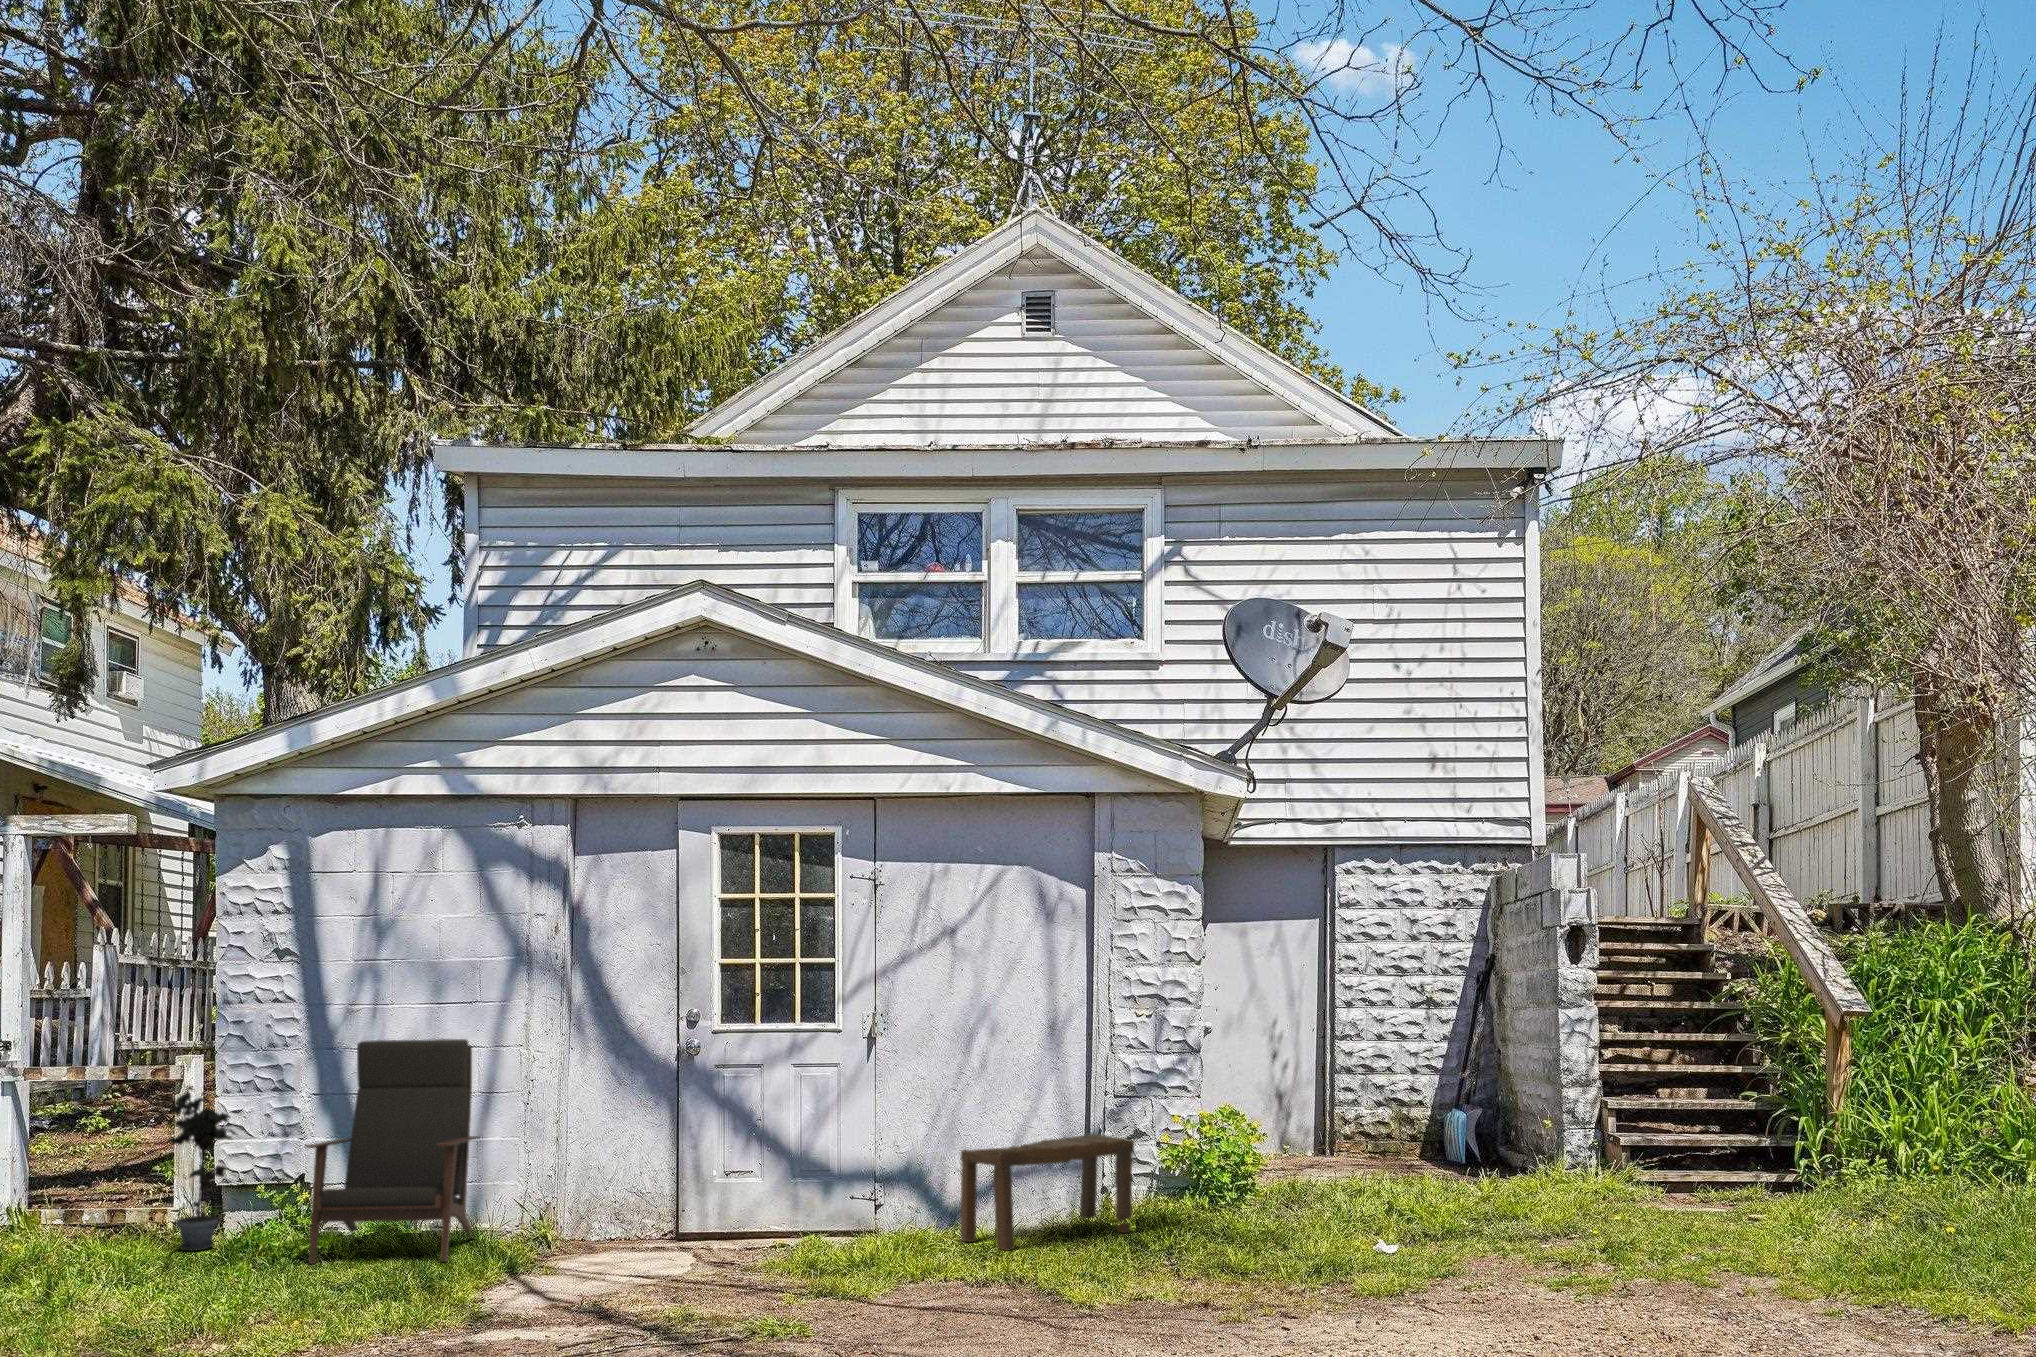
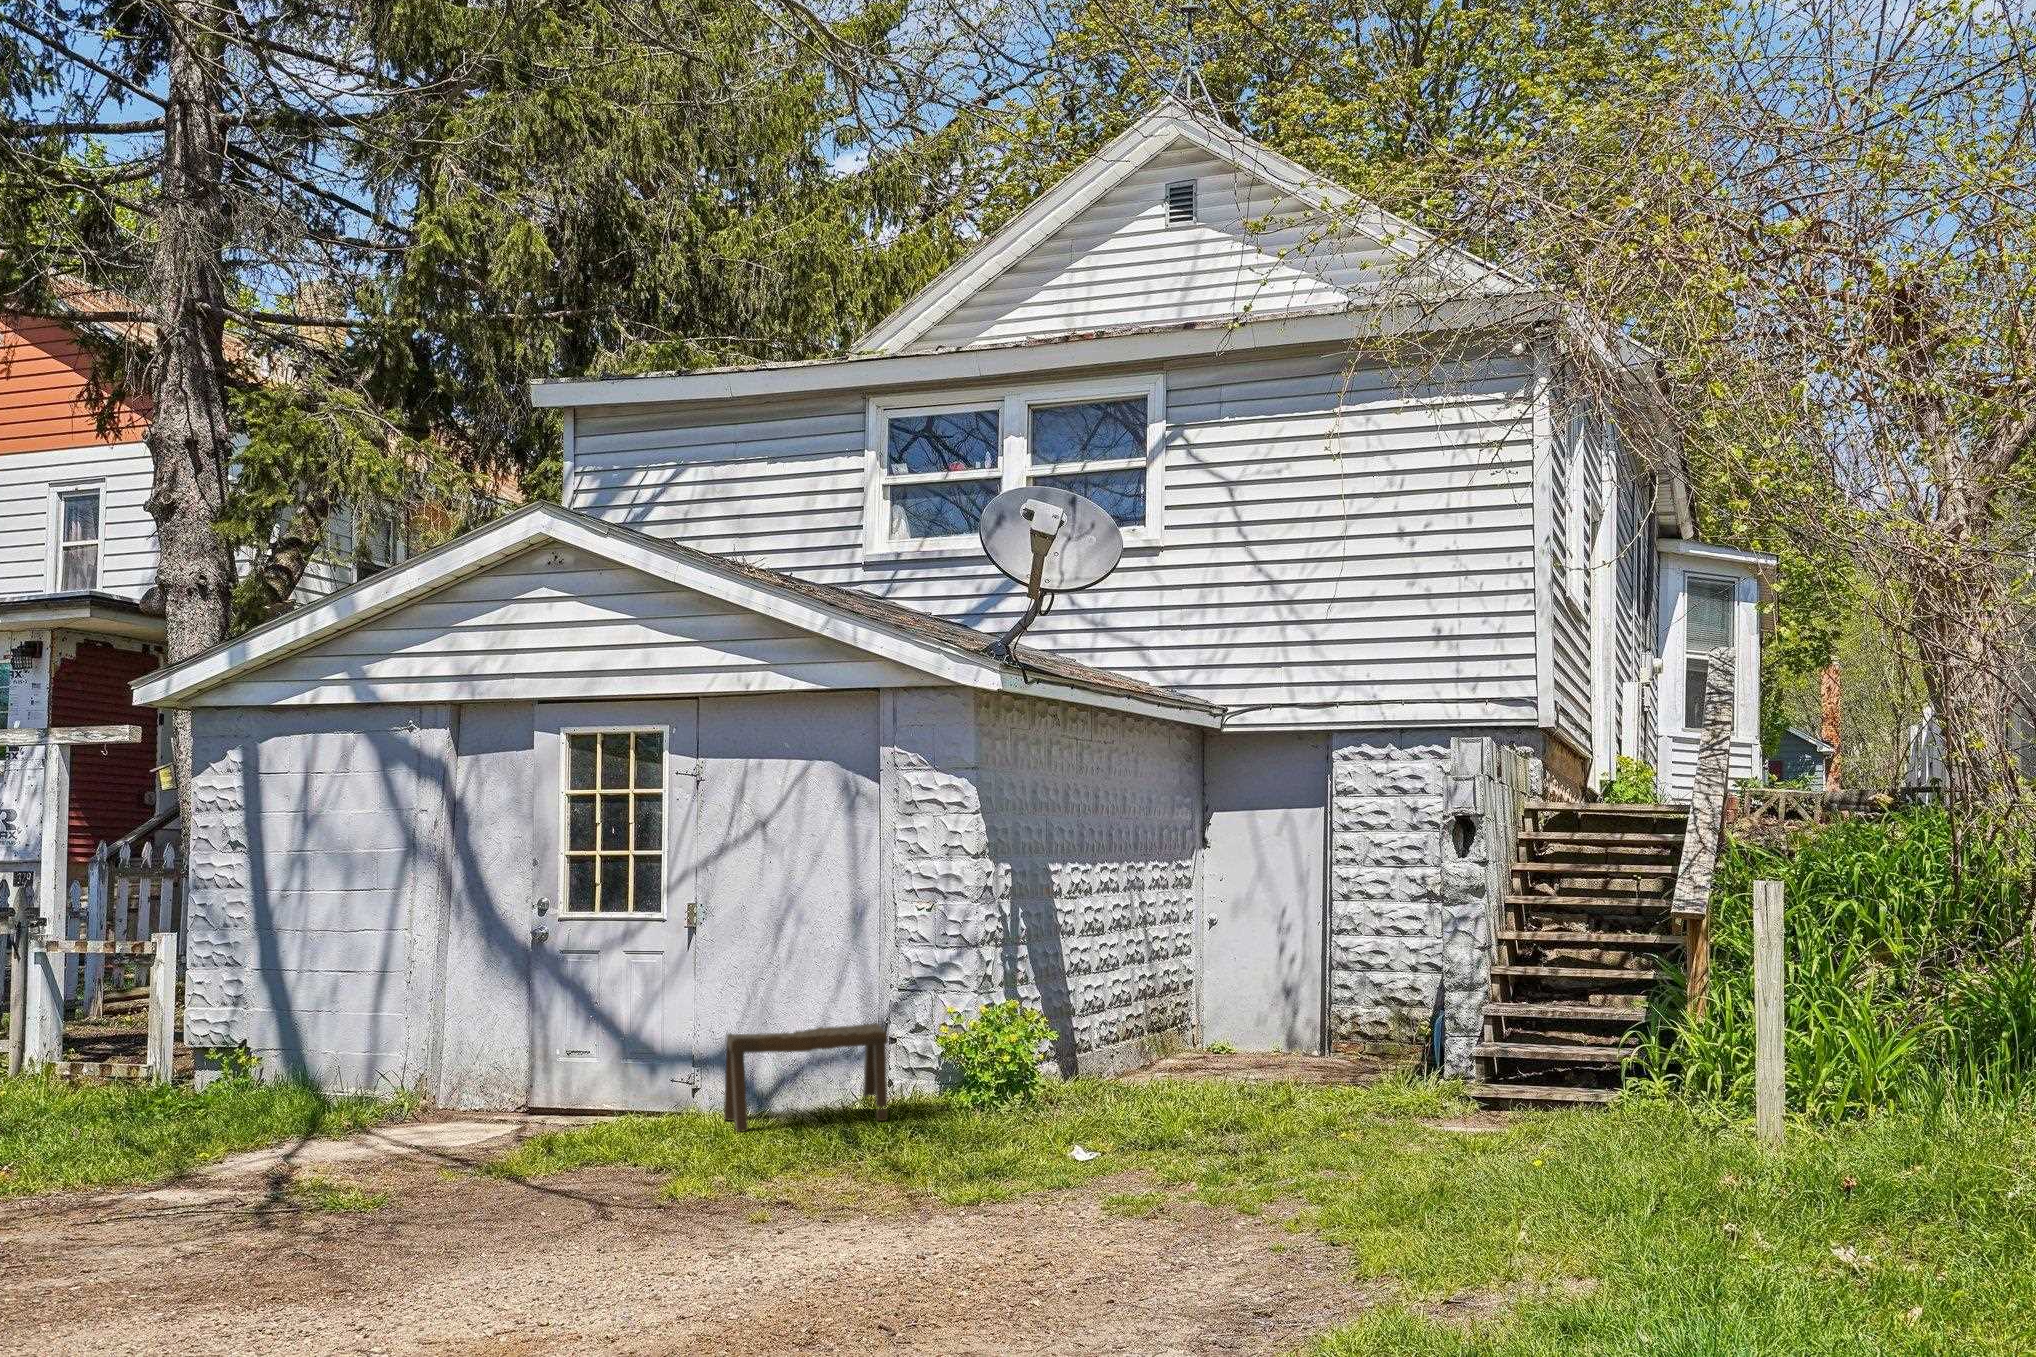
lounge chair: present [306,1039,479,1264] -> none [200,915,374,1108]
potted plant: present [167,1087,237,1251] -> none [140,950,205,1085]

